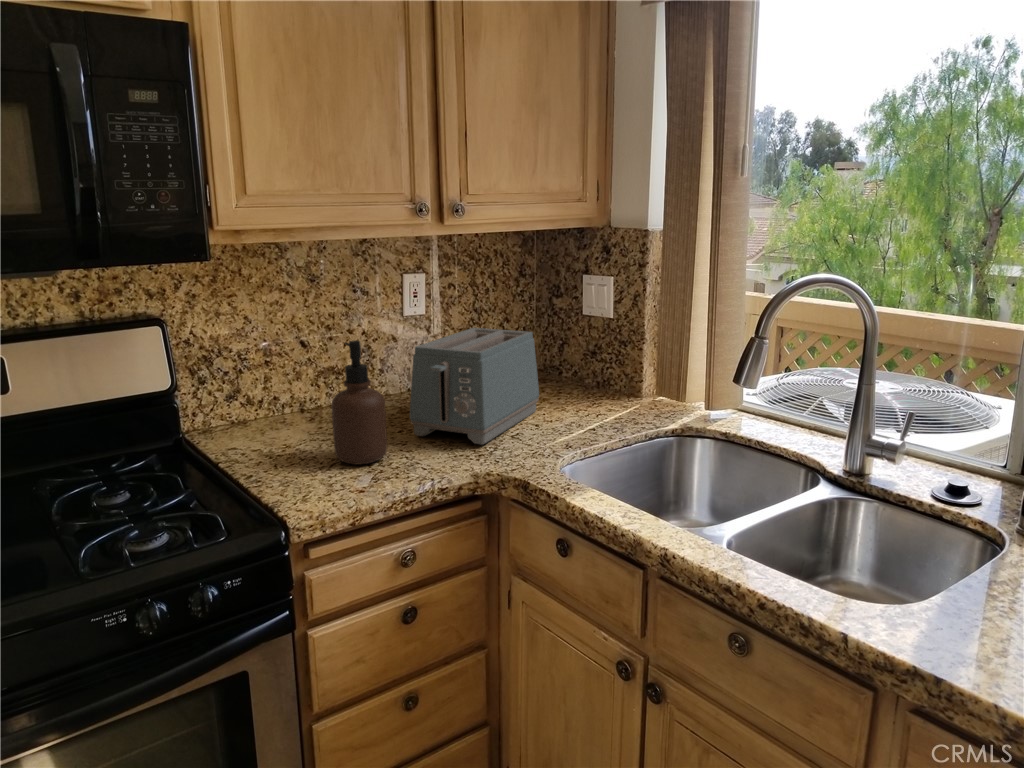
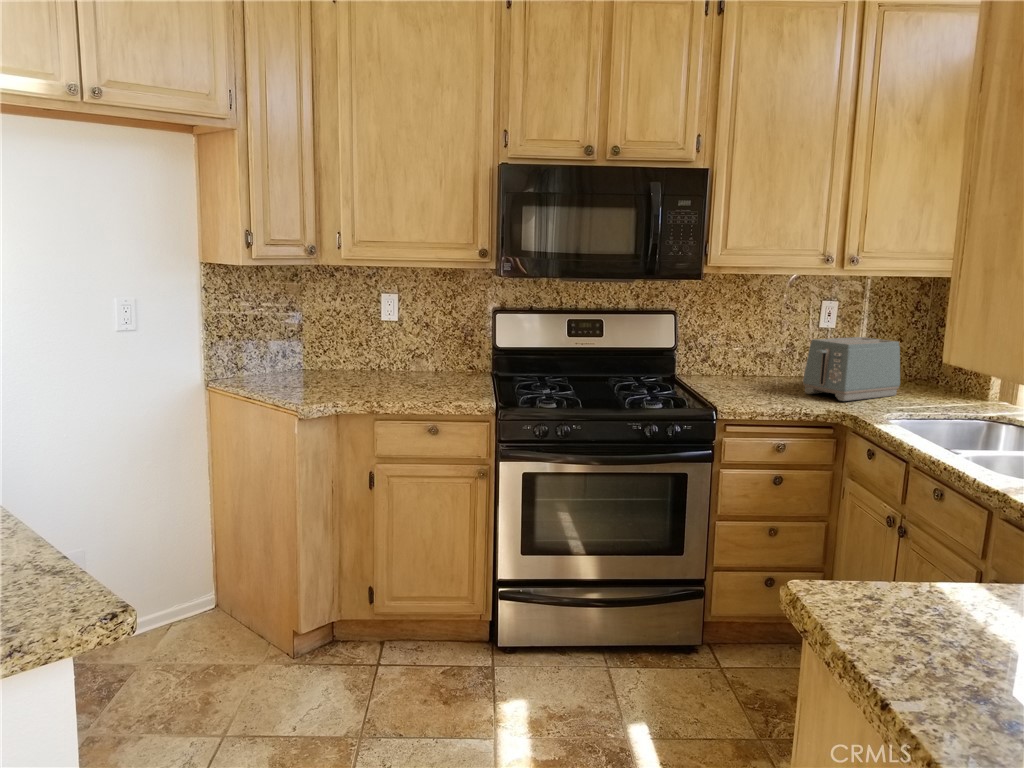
soap dispenser: present [332,340,387,464] -> none [753,329,786,398]

